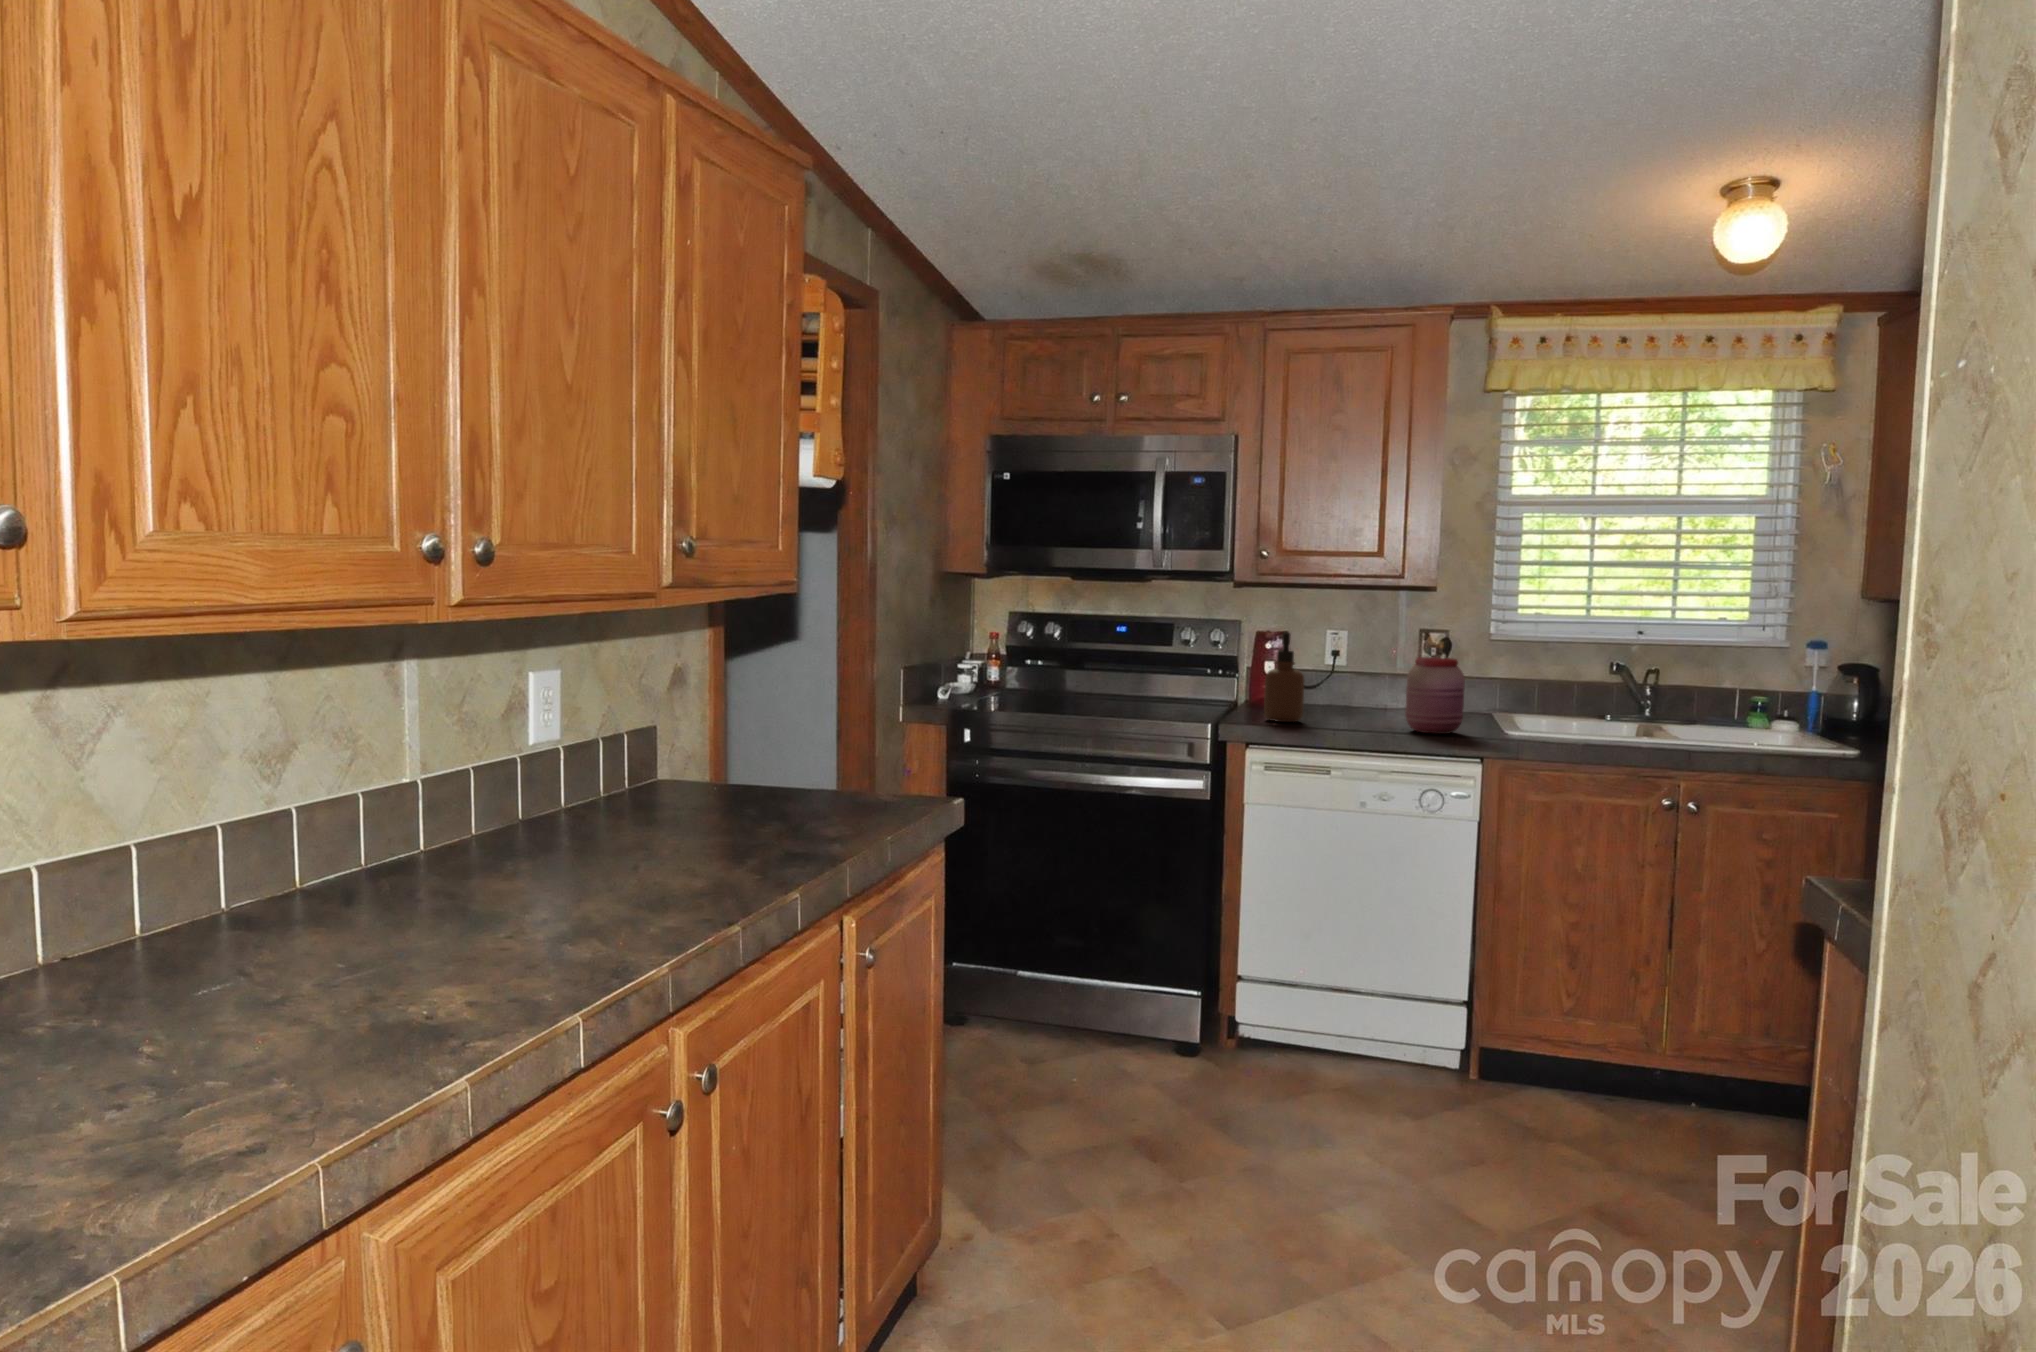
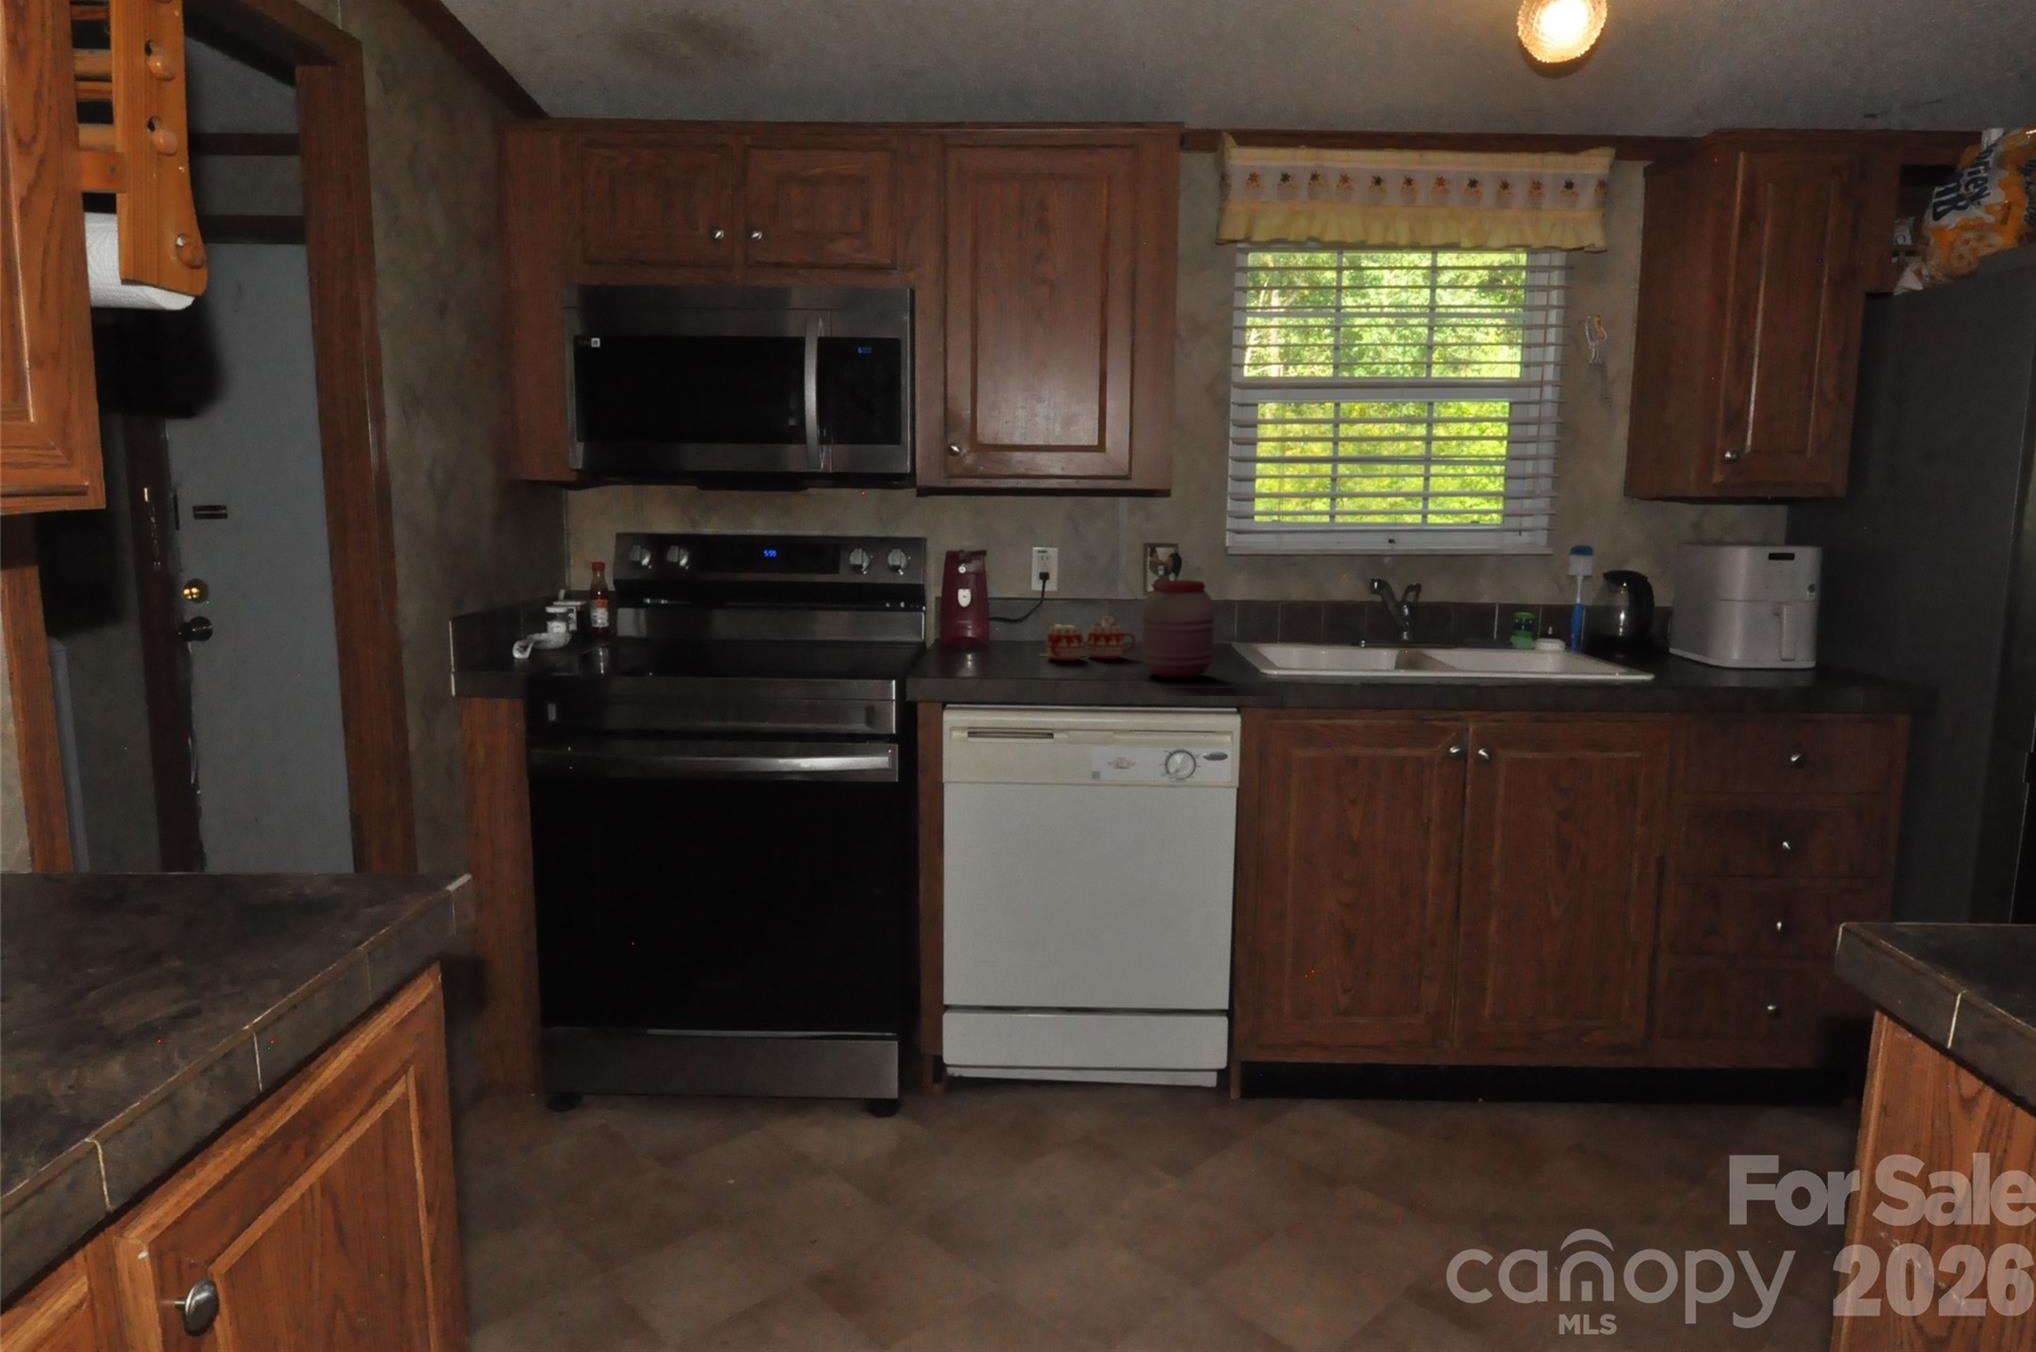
soap dispenser: present [1264,632,1304,722] -> none [964,553,1014,671]
mug: none [1325,682,1404,719] -> present [1039,616,1135,661]

